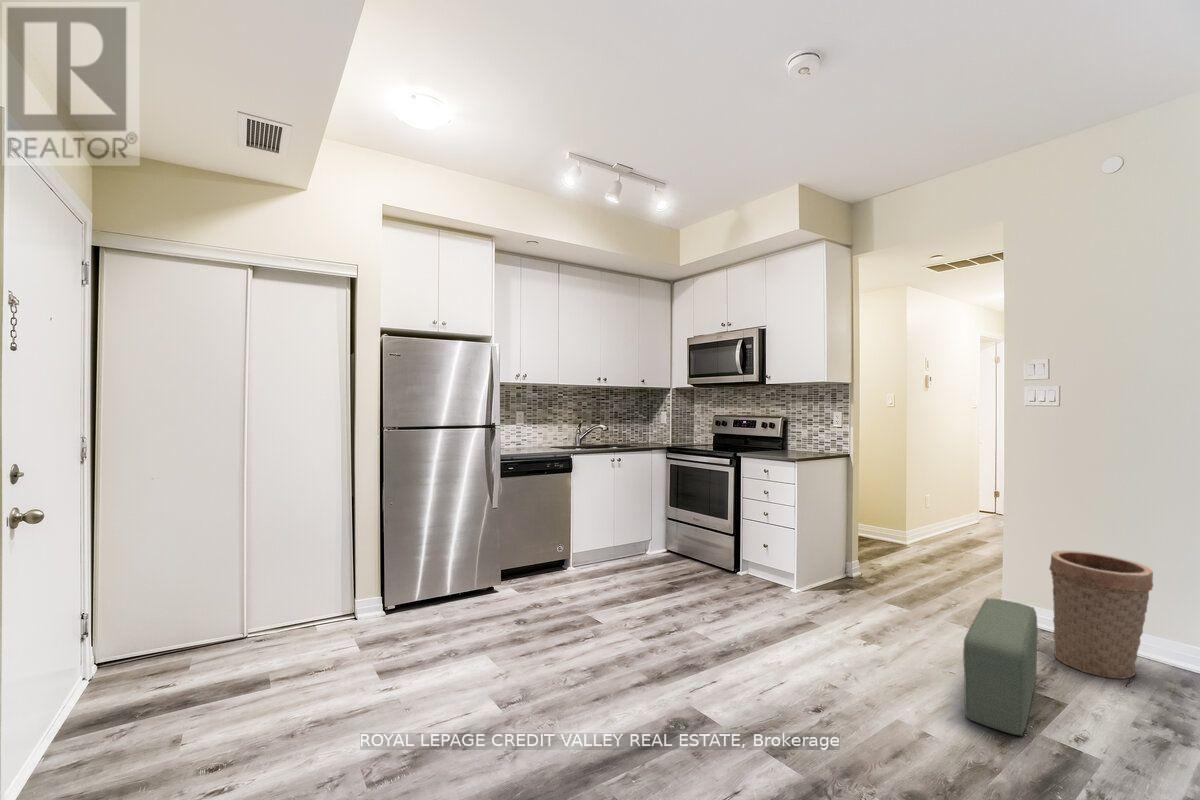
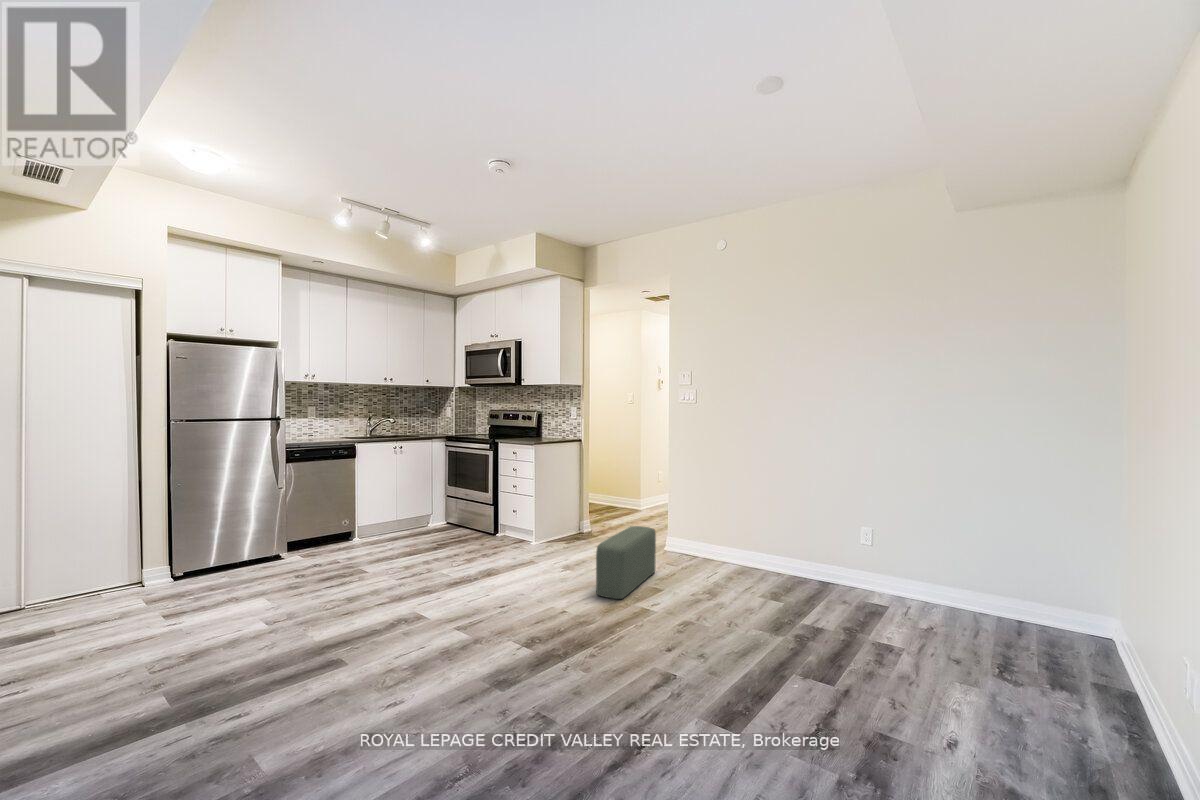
basket: present [1050,551,1153,679] -> none [673,495,721,569]

